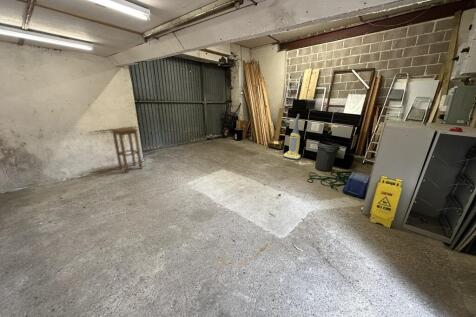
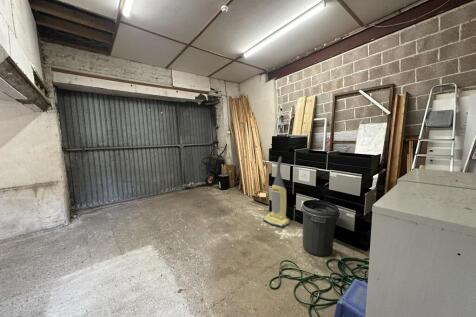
stool: present [112,127,142,172] -> none [7,182,49,246]

